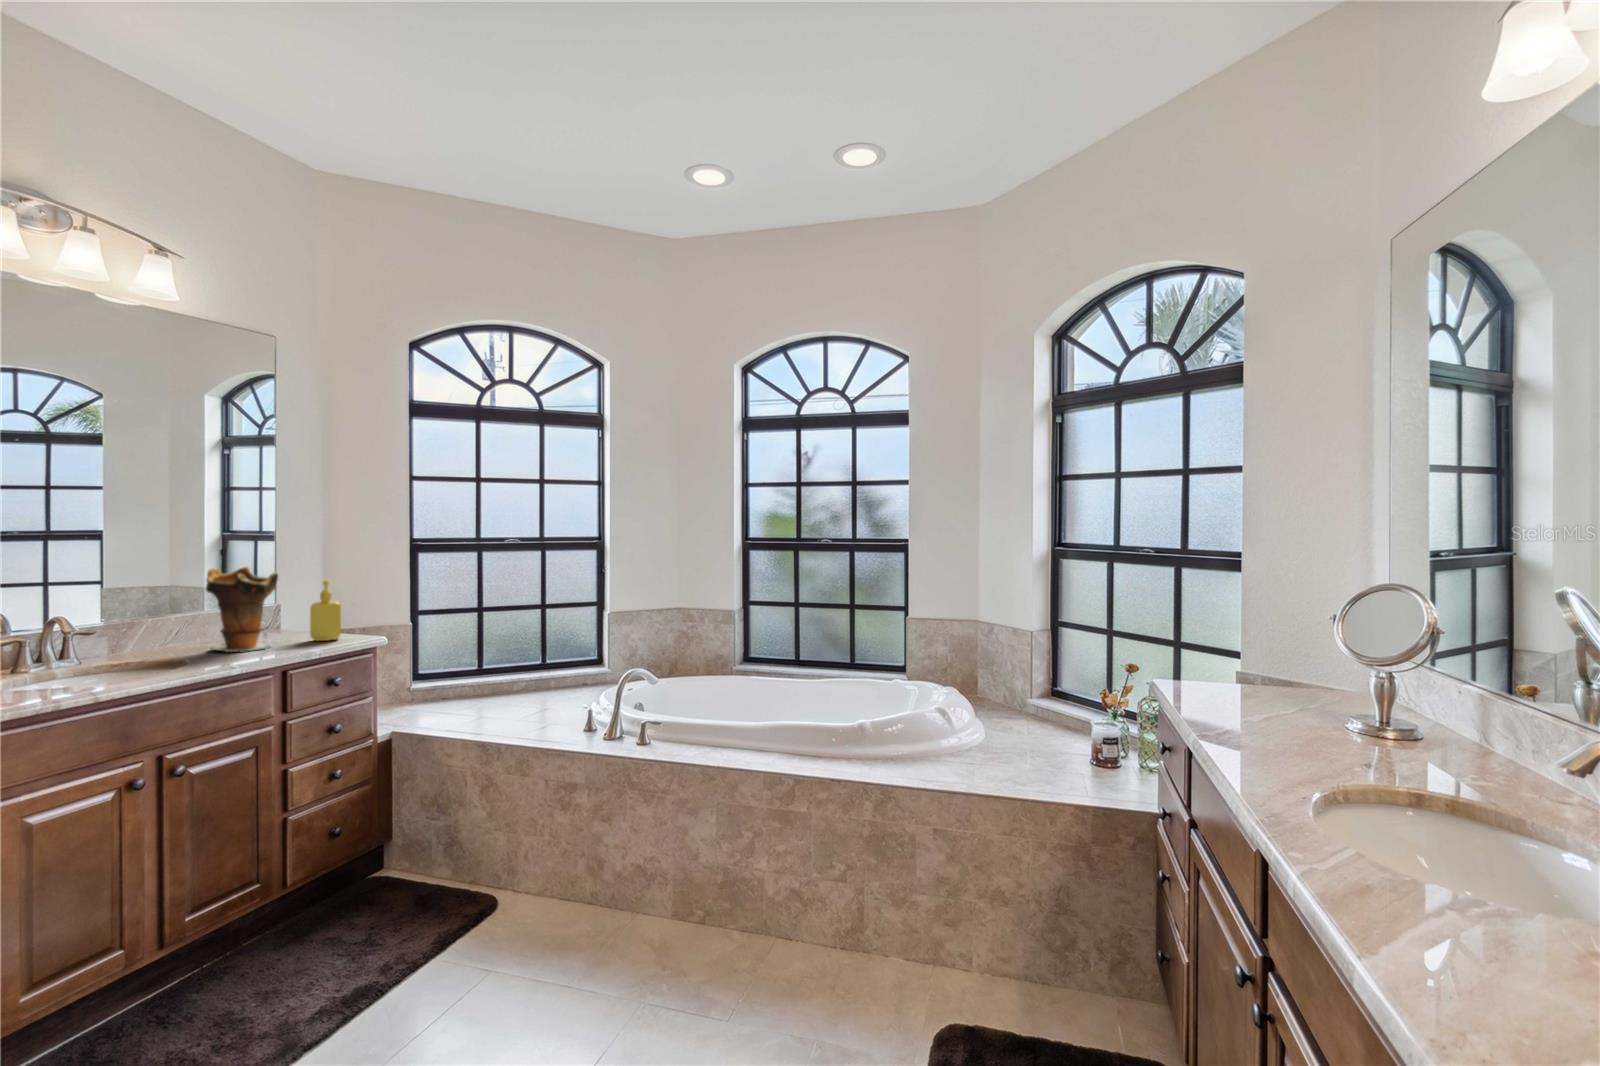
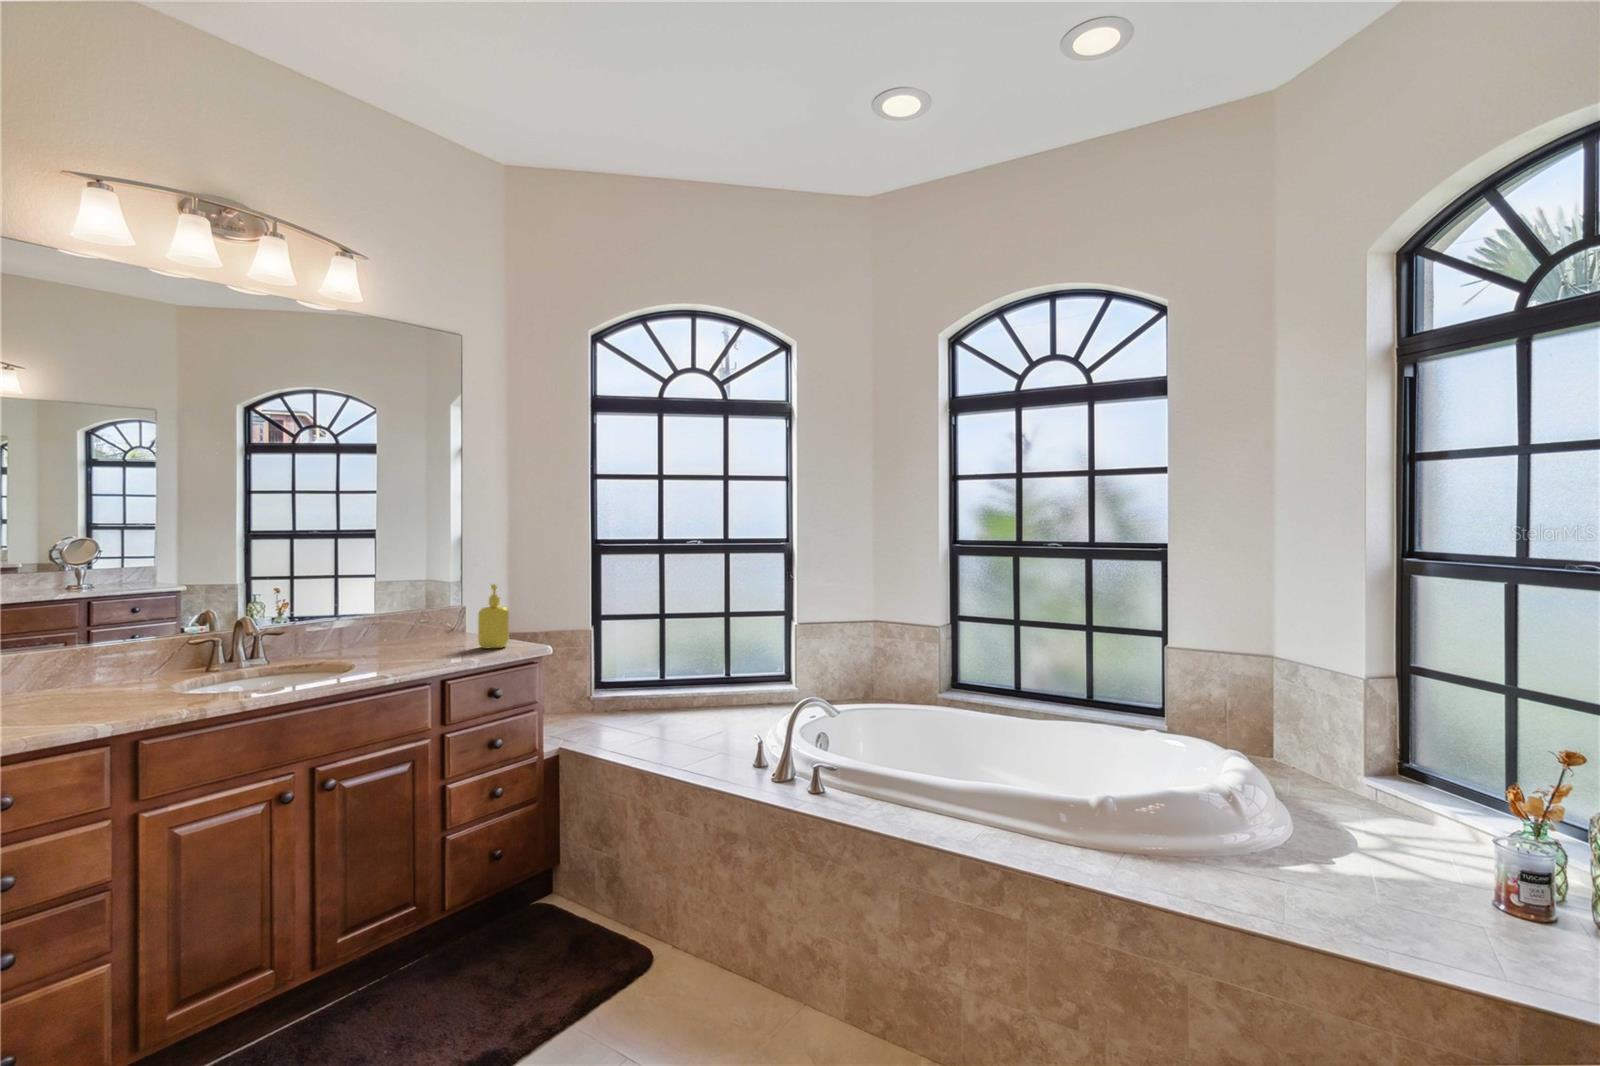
decorative vase: present [206,567,278,652] -> none [378,568,446,658]

